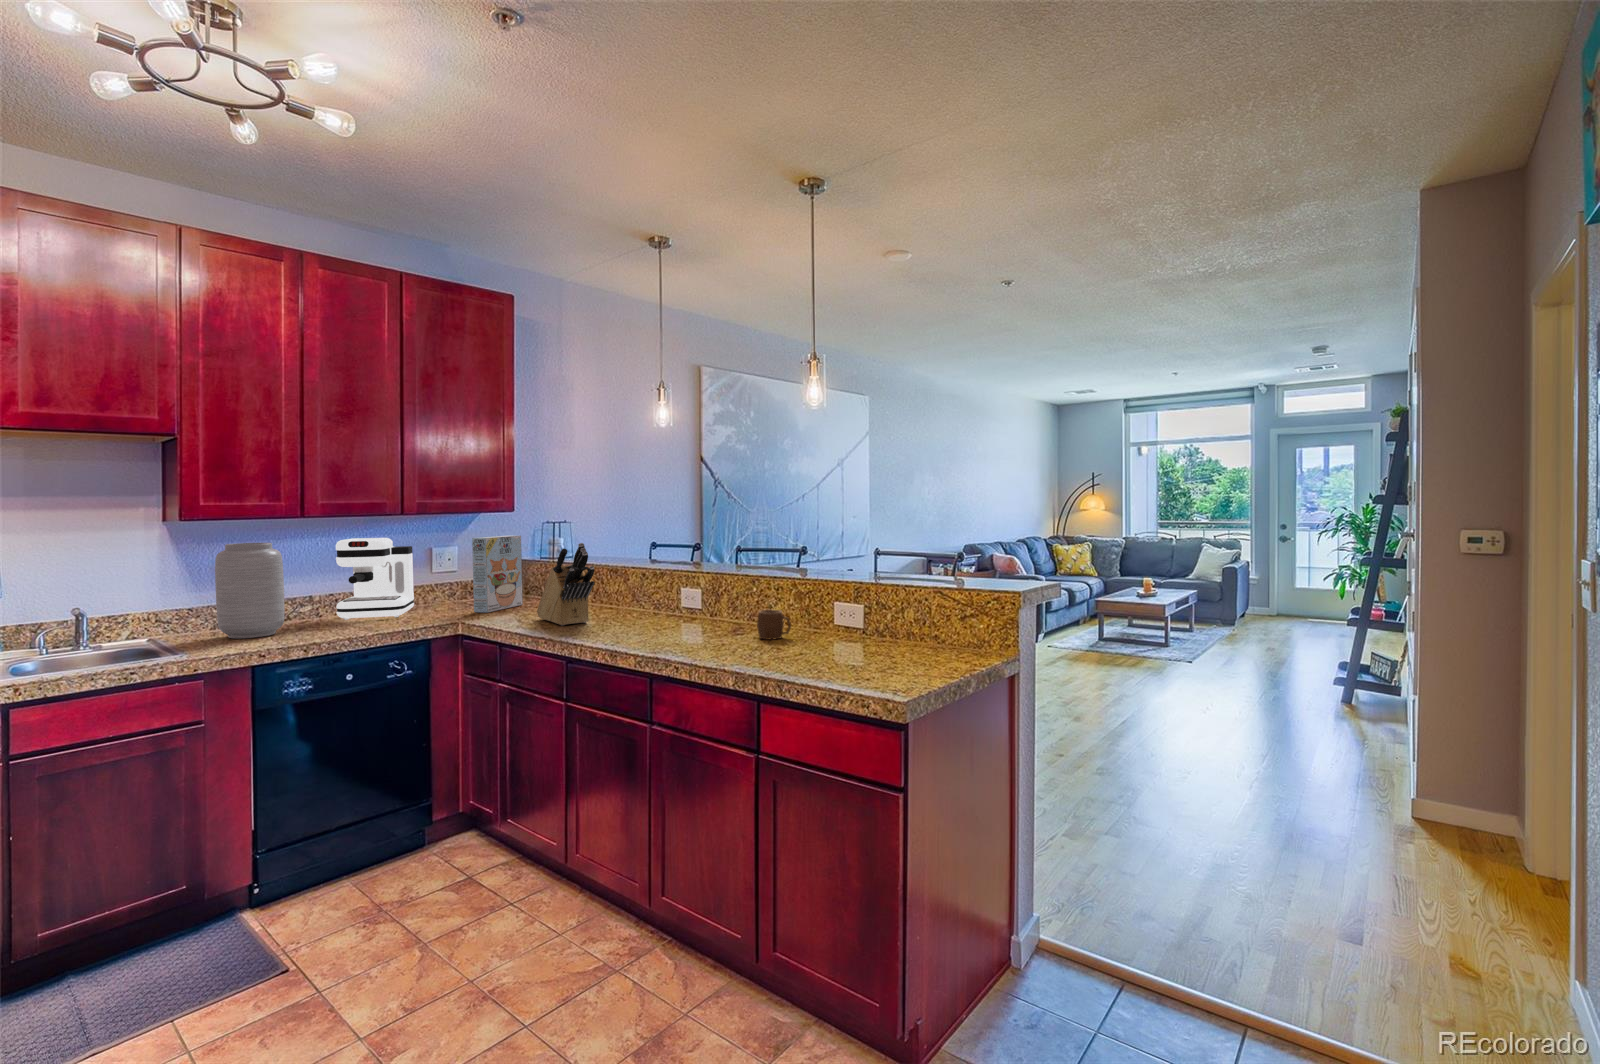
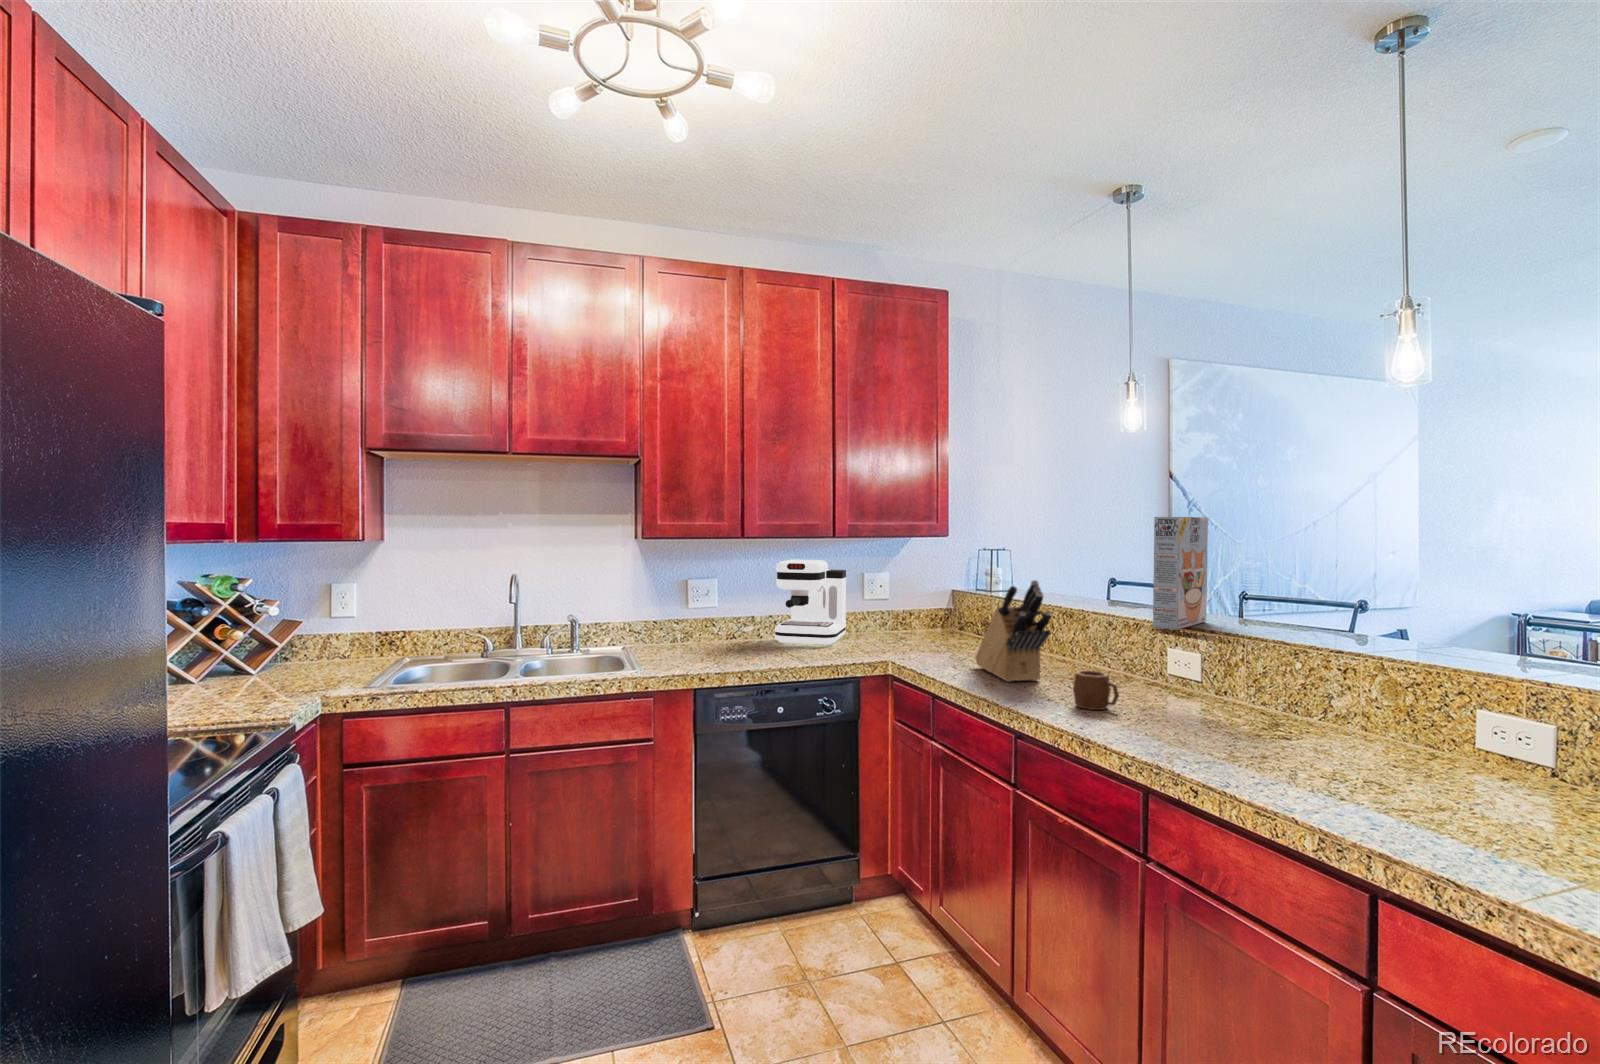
cereal box: present [472,536,523,613] -> present [1153,517,1208,630]
vase: present [215,543,285,639] -> none [674,562,729,657]
mug: present [757,610,791,640] -> present [1073,670,1119,710]

